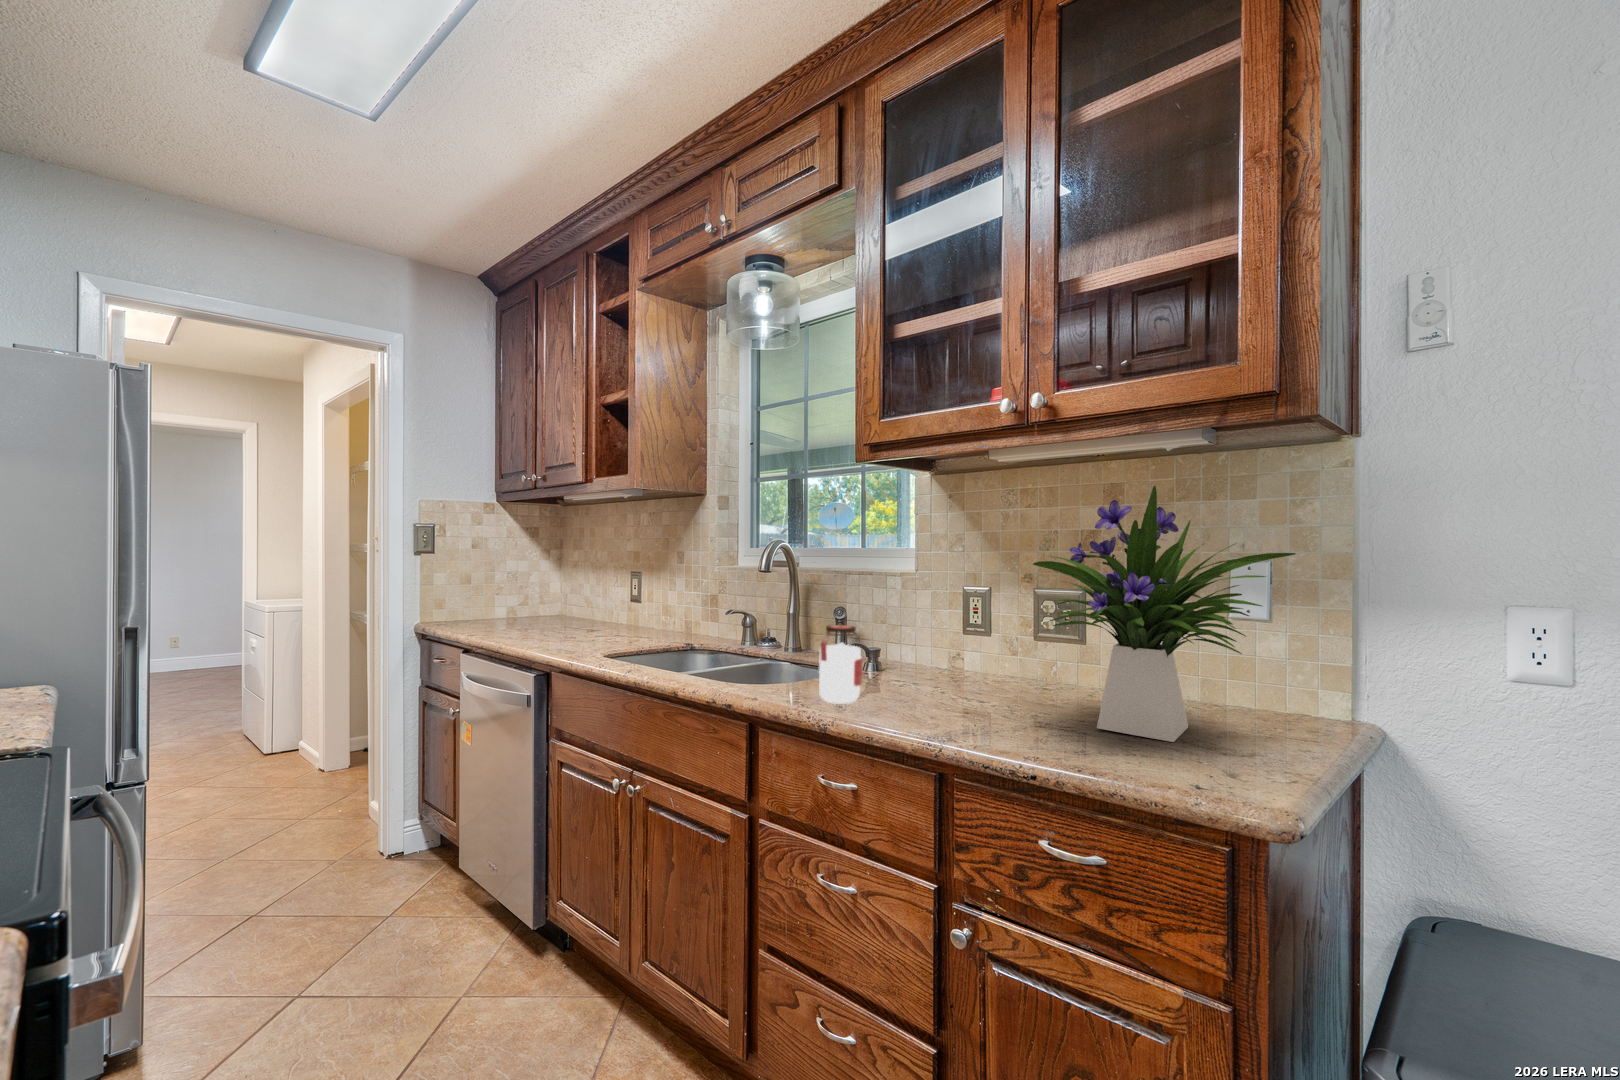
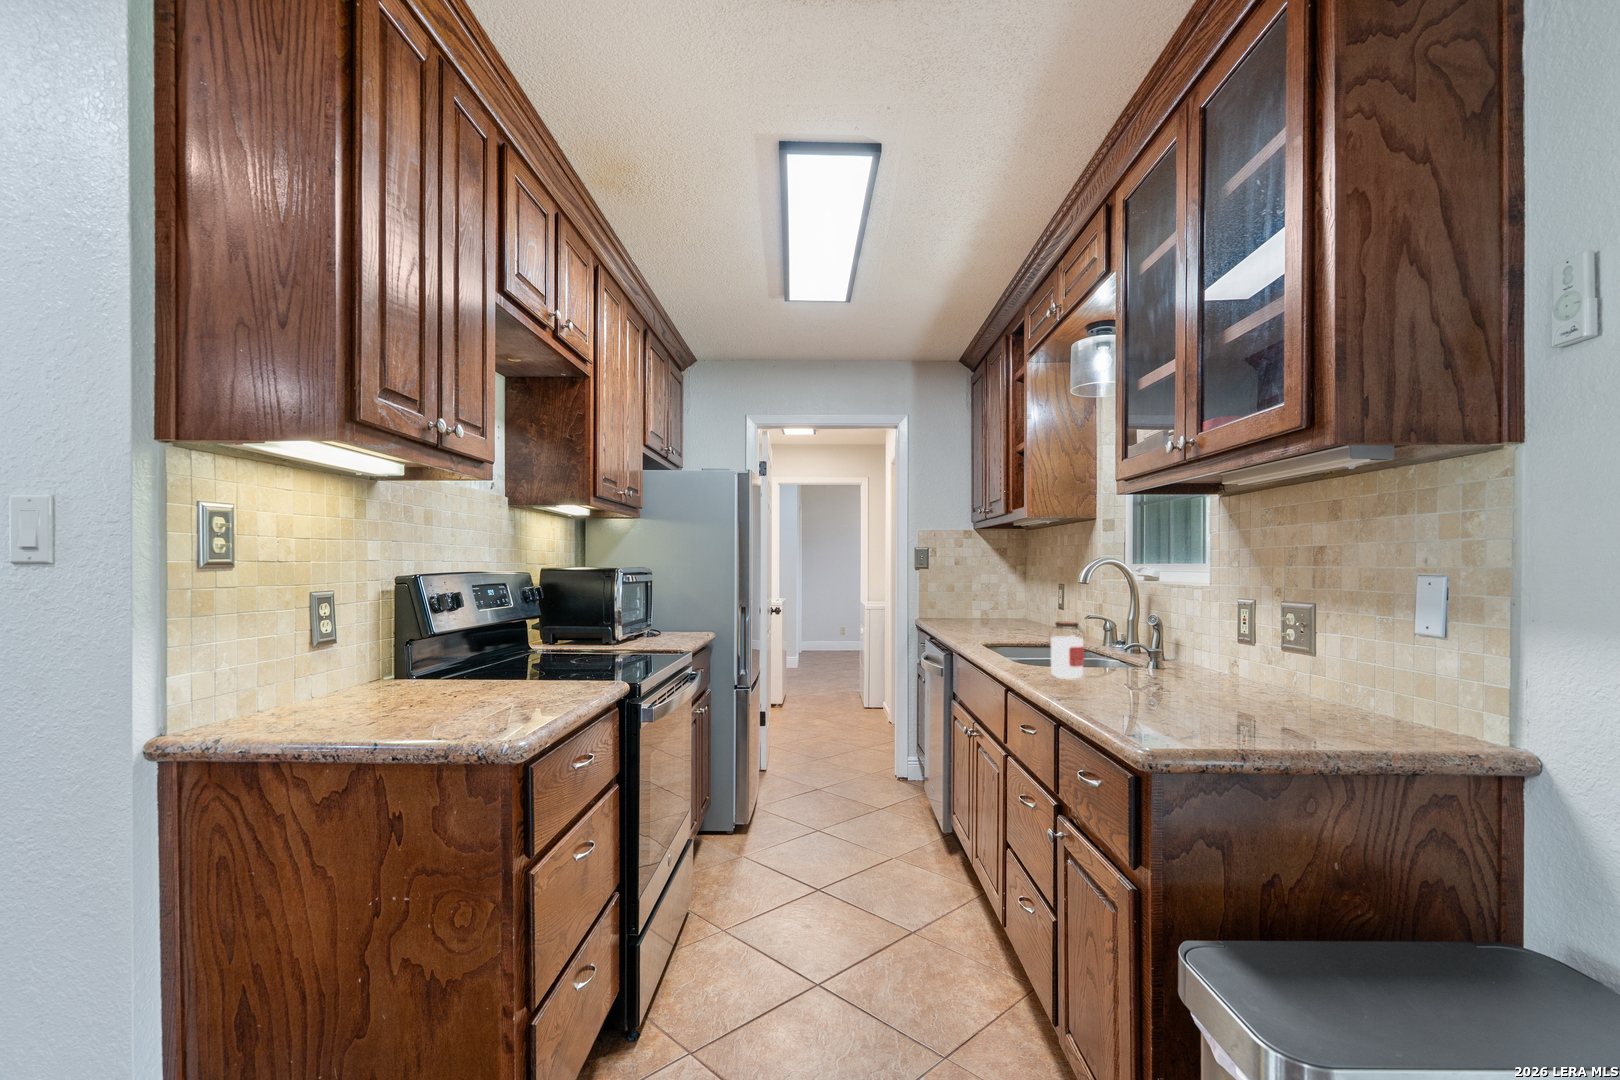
flower arrangement: present [1033,486,1296,742] -> none [1141,514,1374,724]

